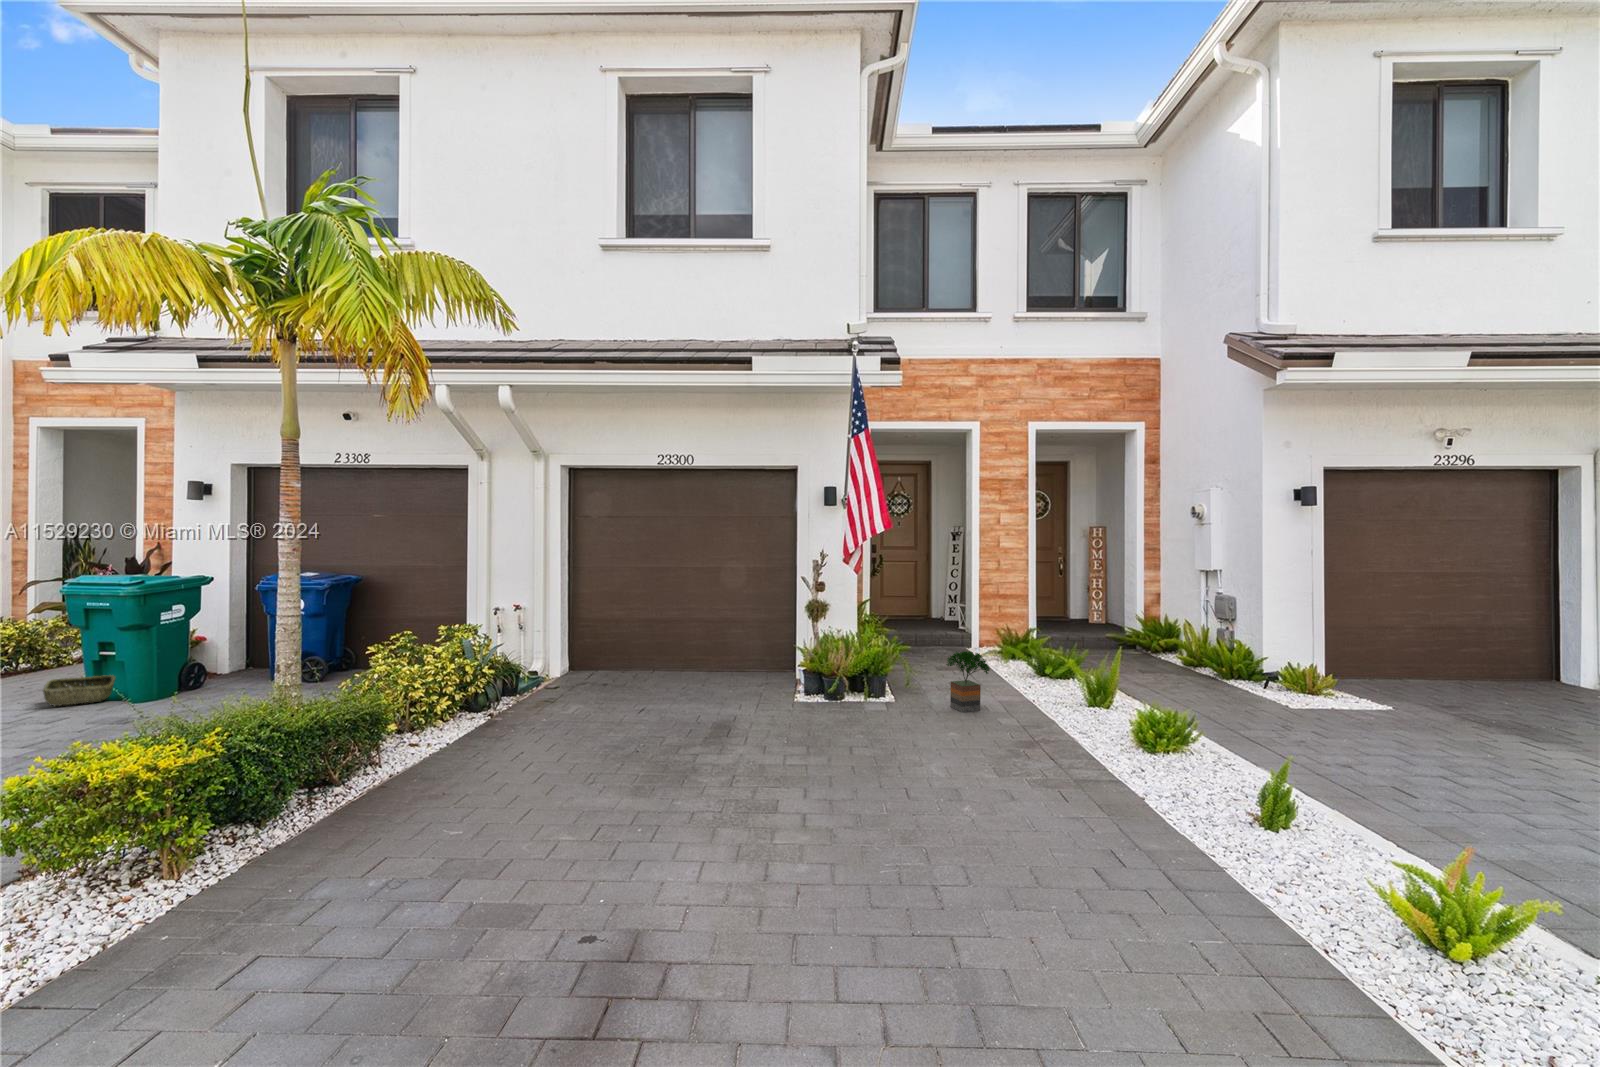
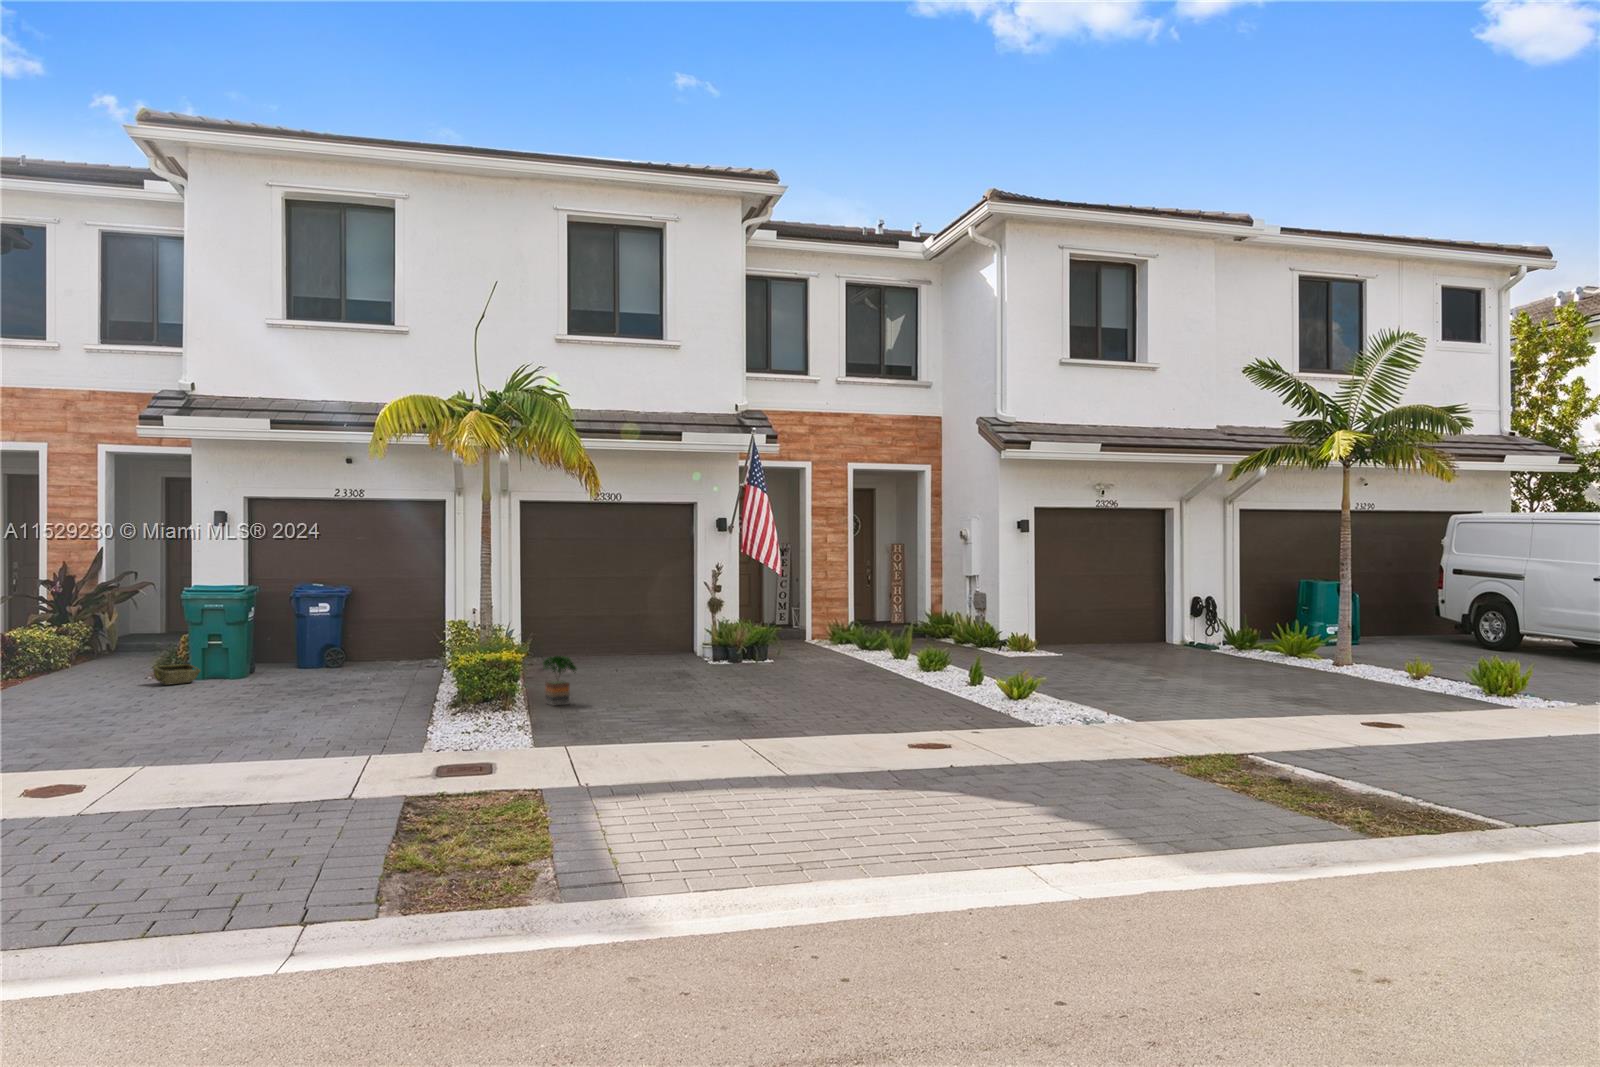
potted tree: present [946,651,990,712] -> present [543,656,576,706]

